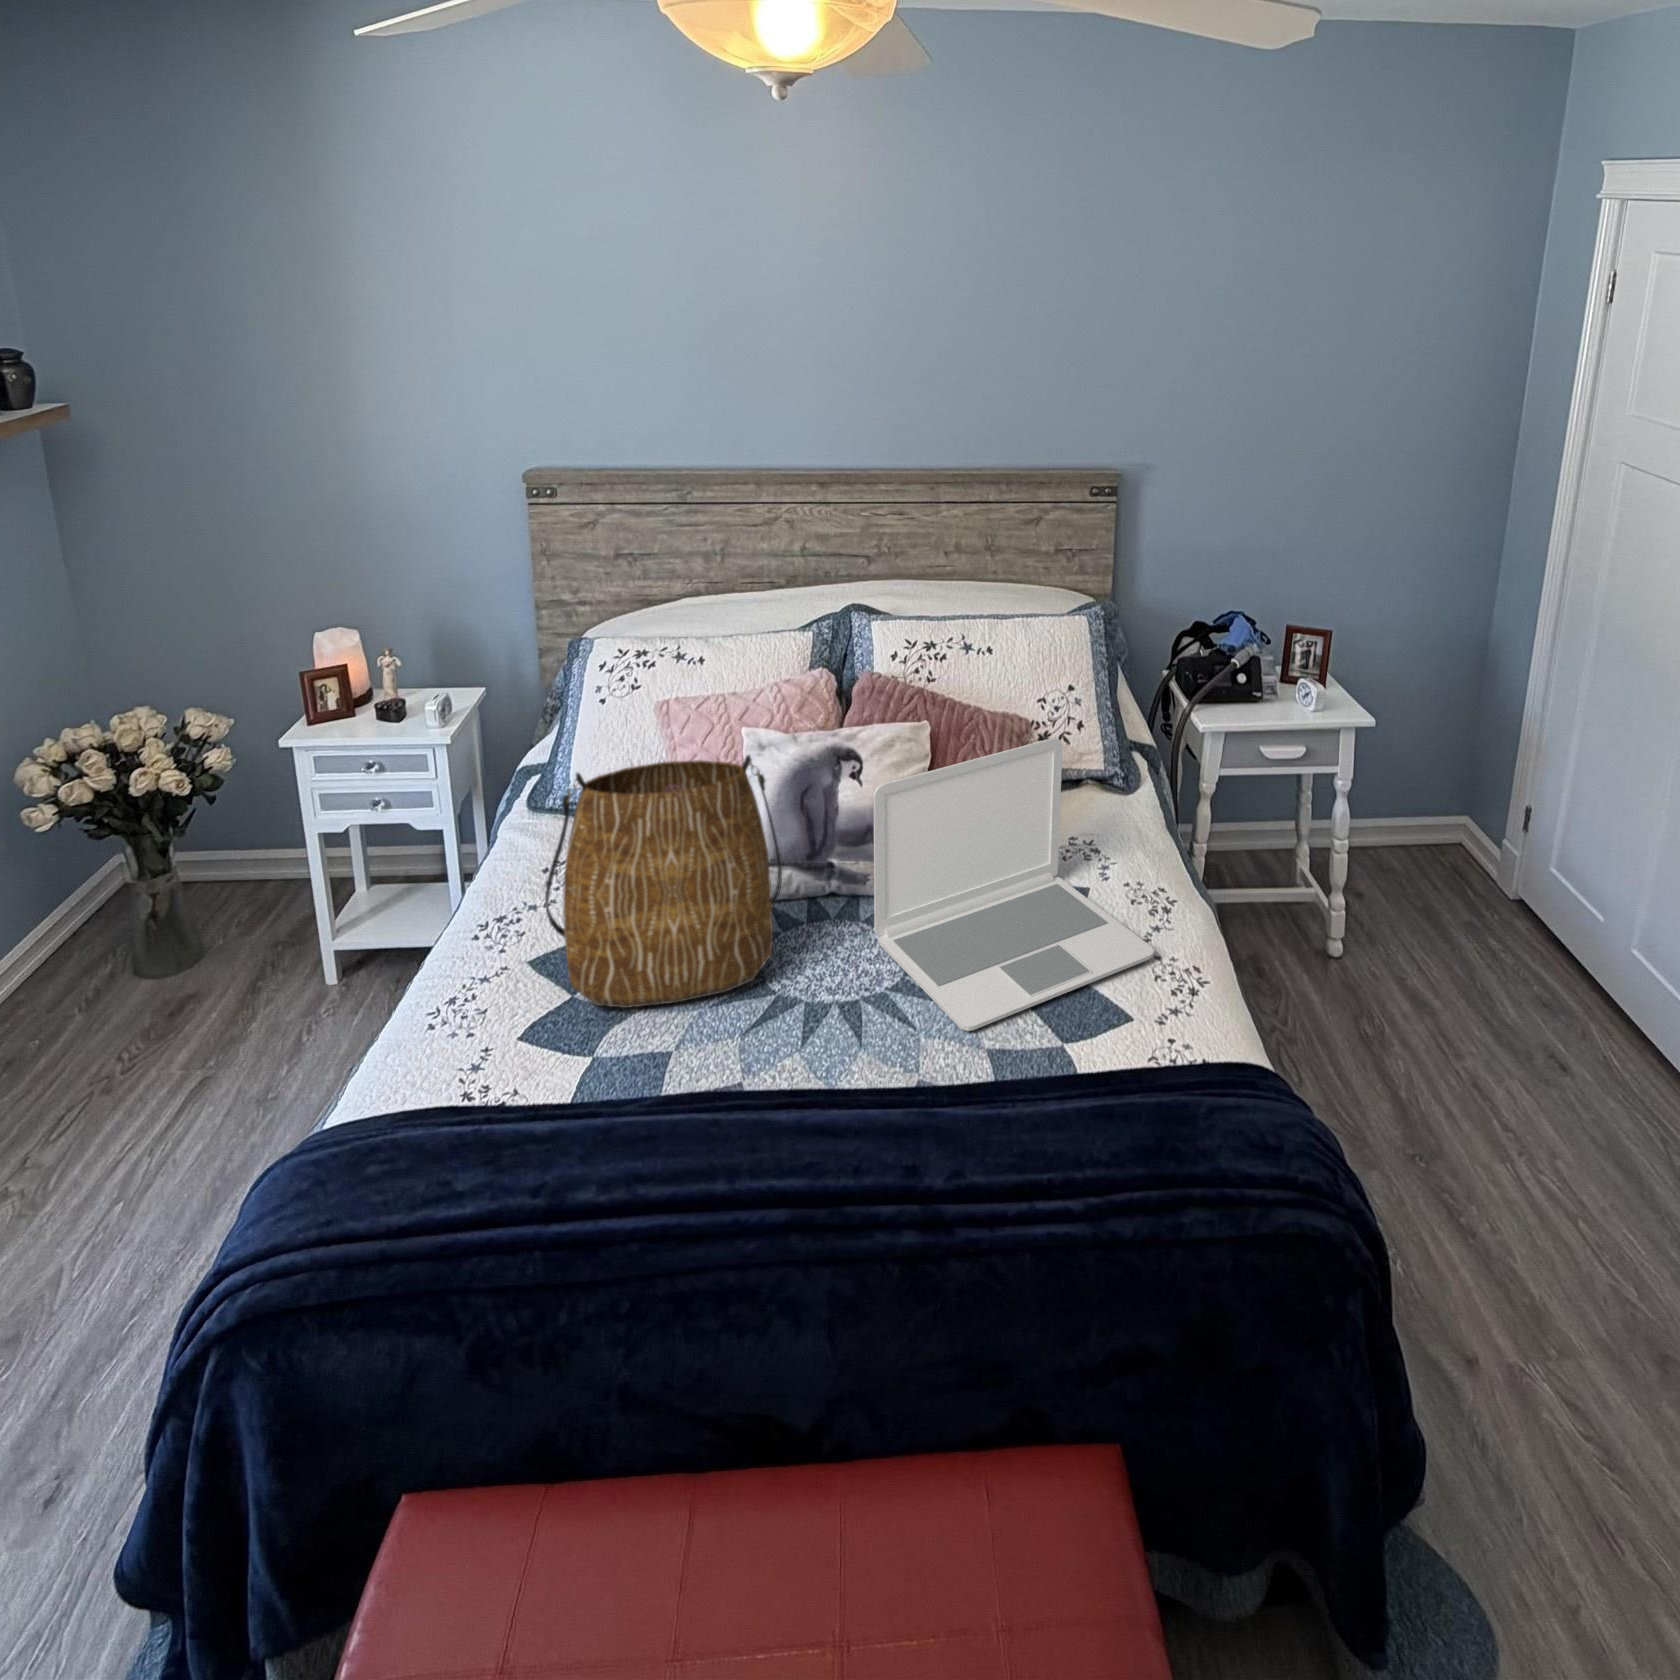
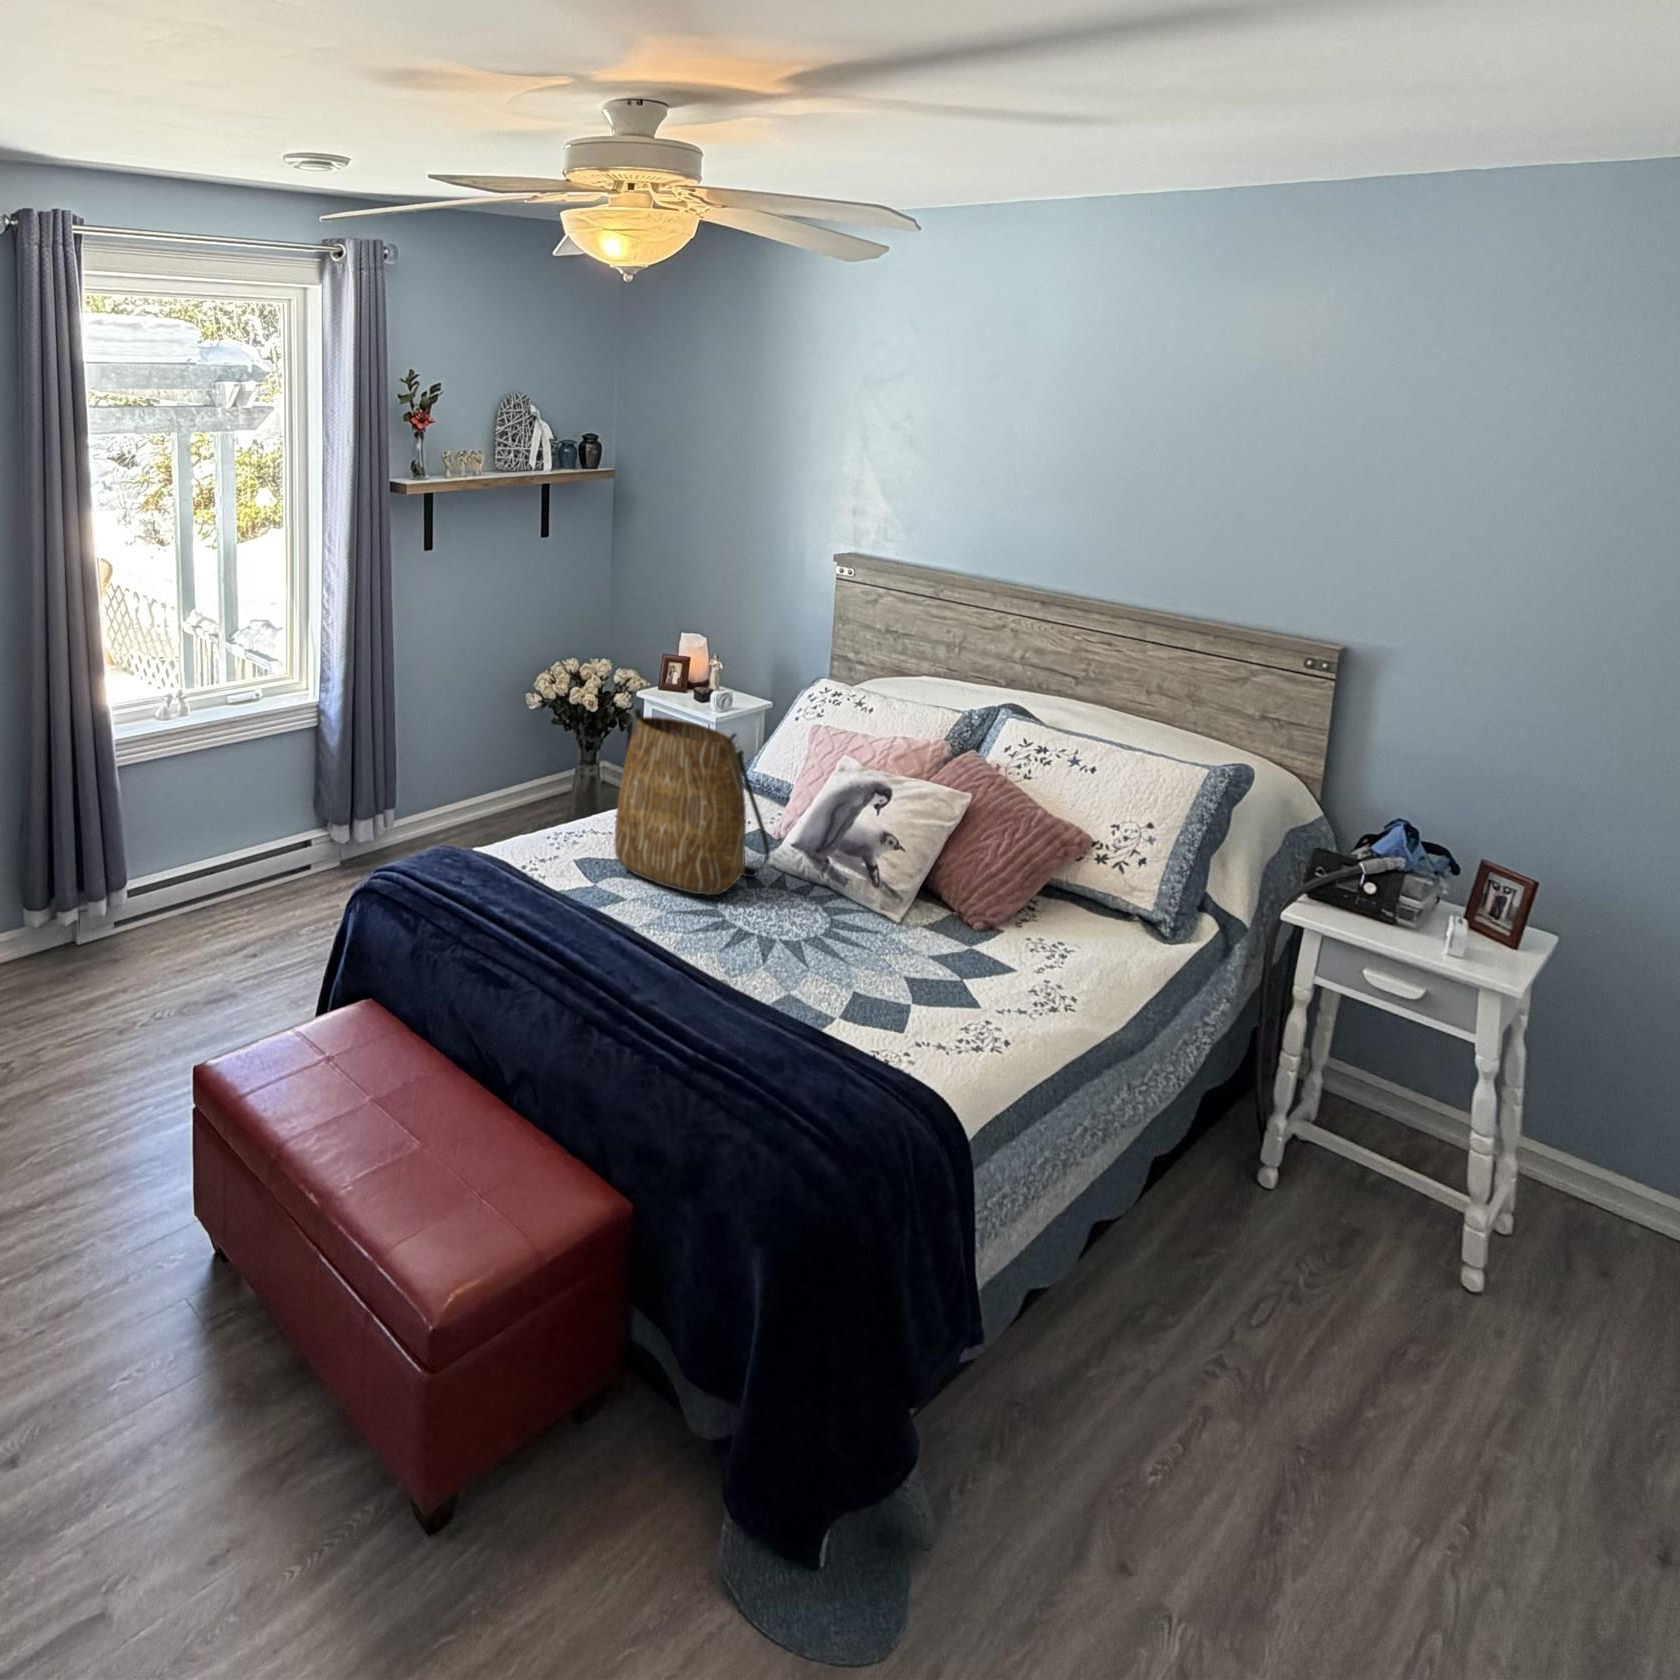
laptop: present [874,738,1154,1031] -> none [789,793,1007,1019]

